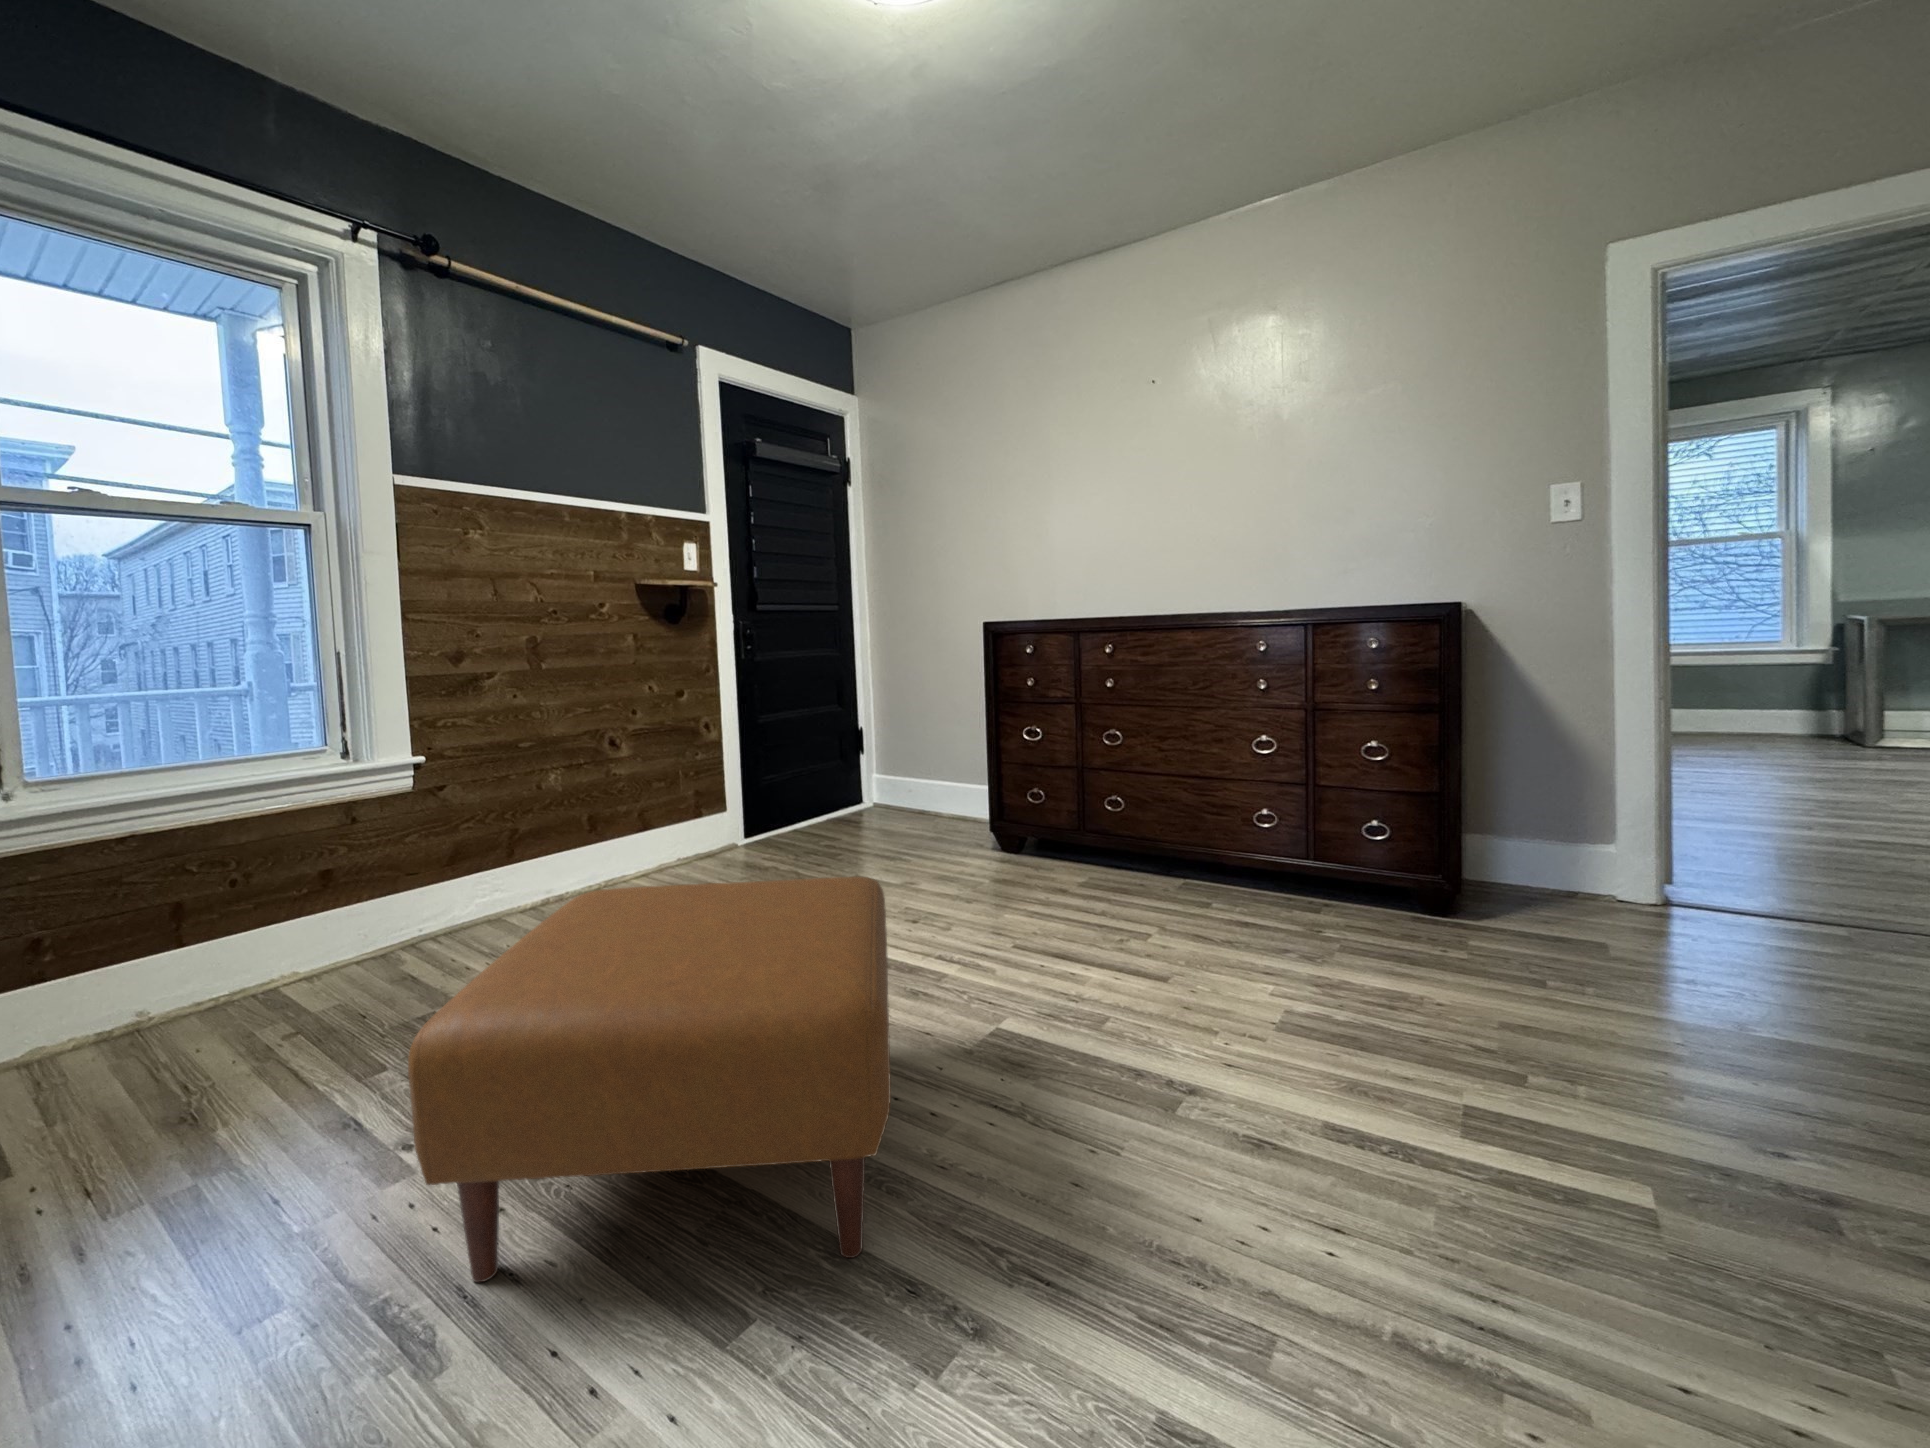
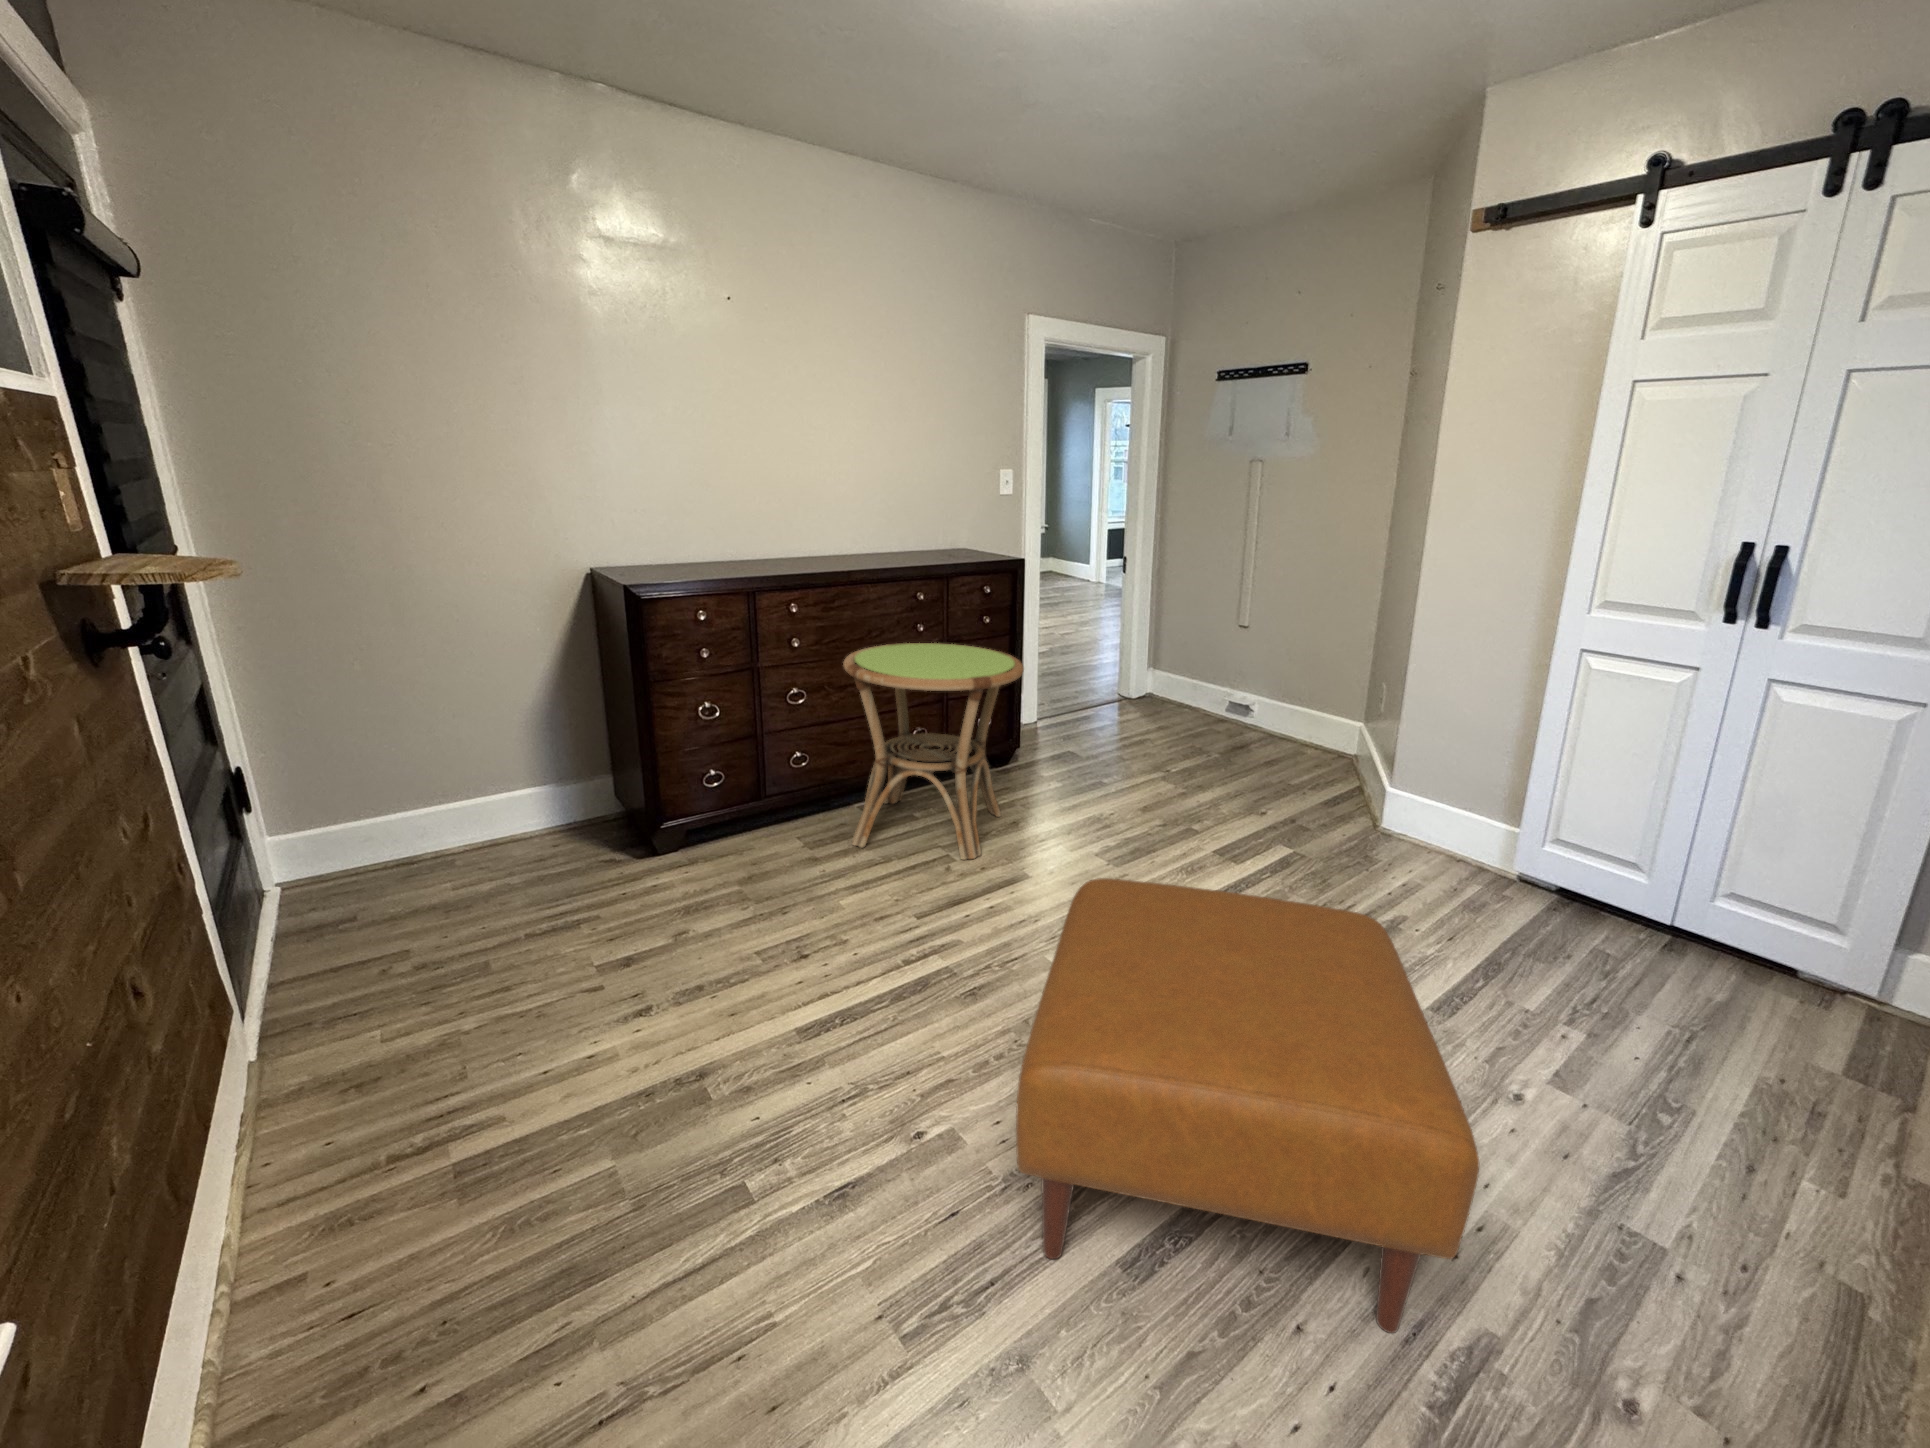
side table: none [1101,712,1315,951] -> present [843,643,1024,860]

